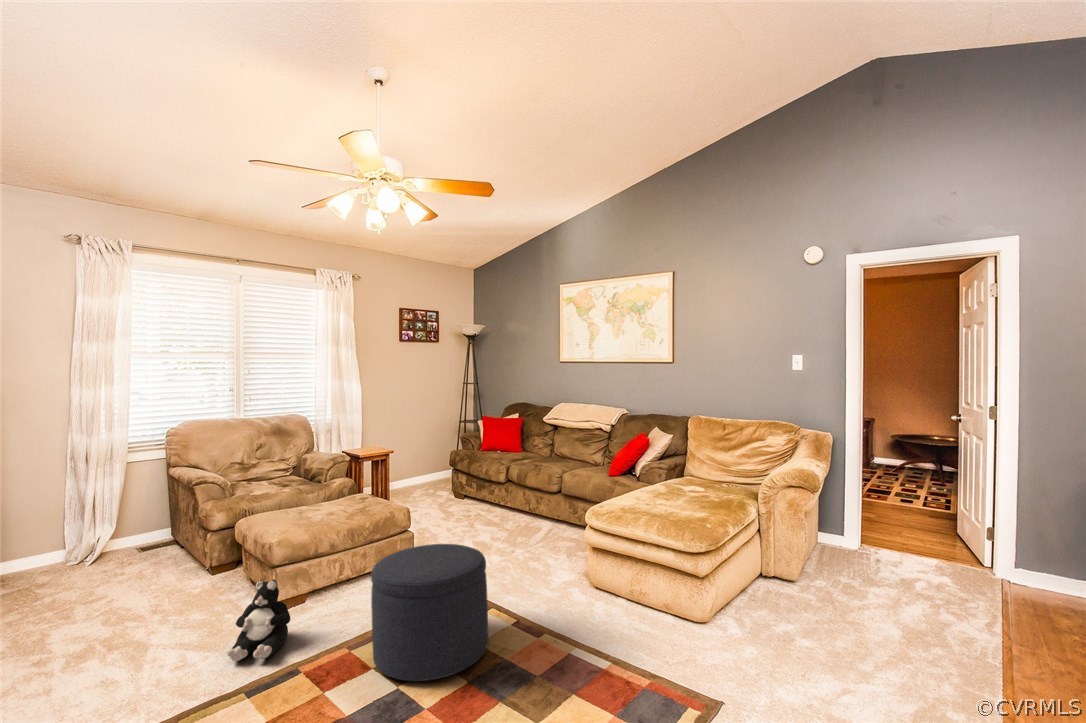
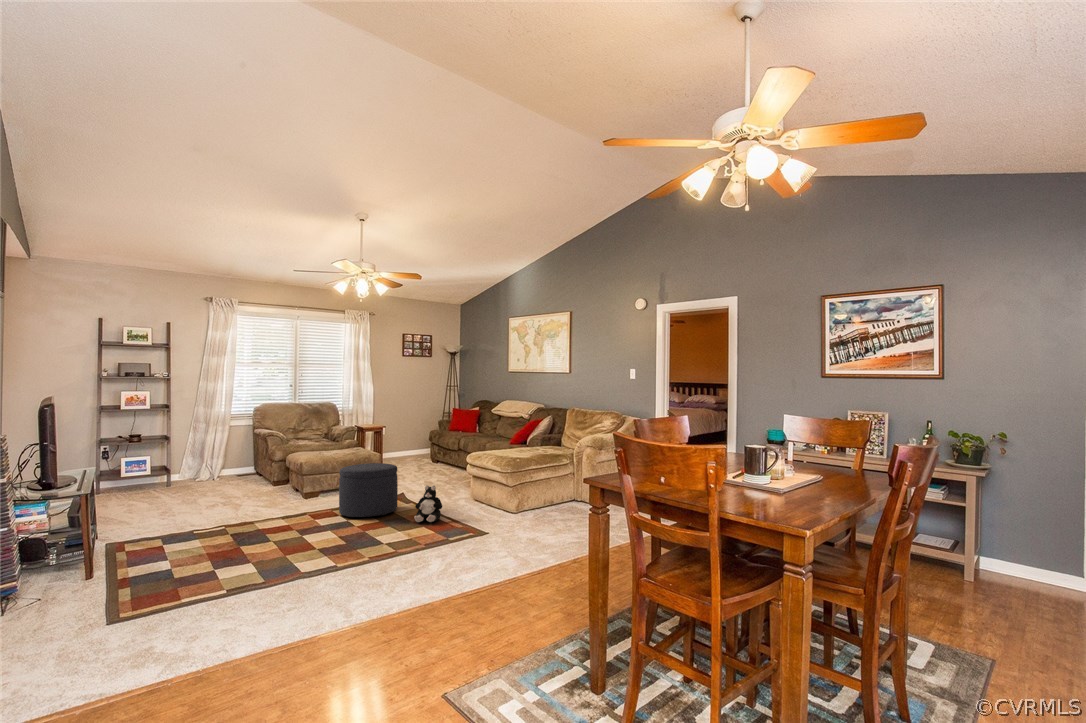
plush toy: present [227,580,290,661] -> present [414,486,442,522]

